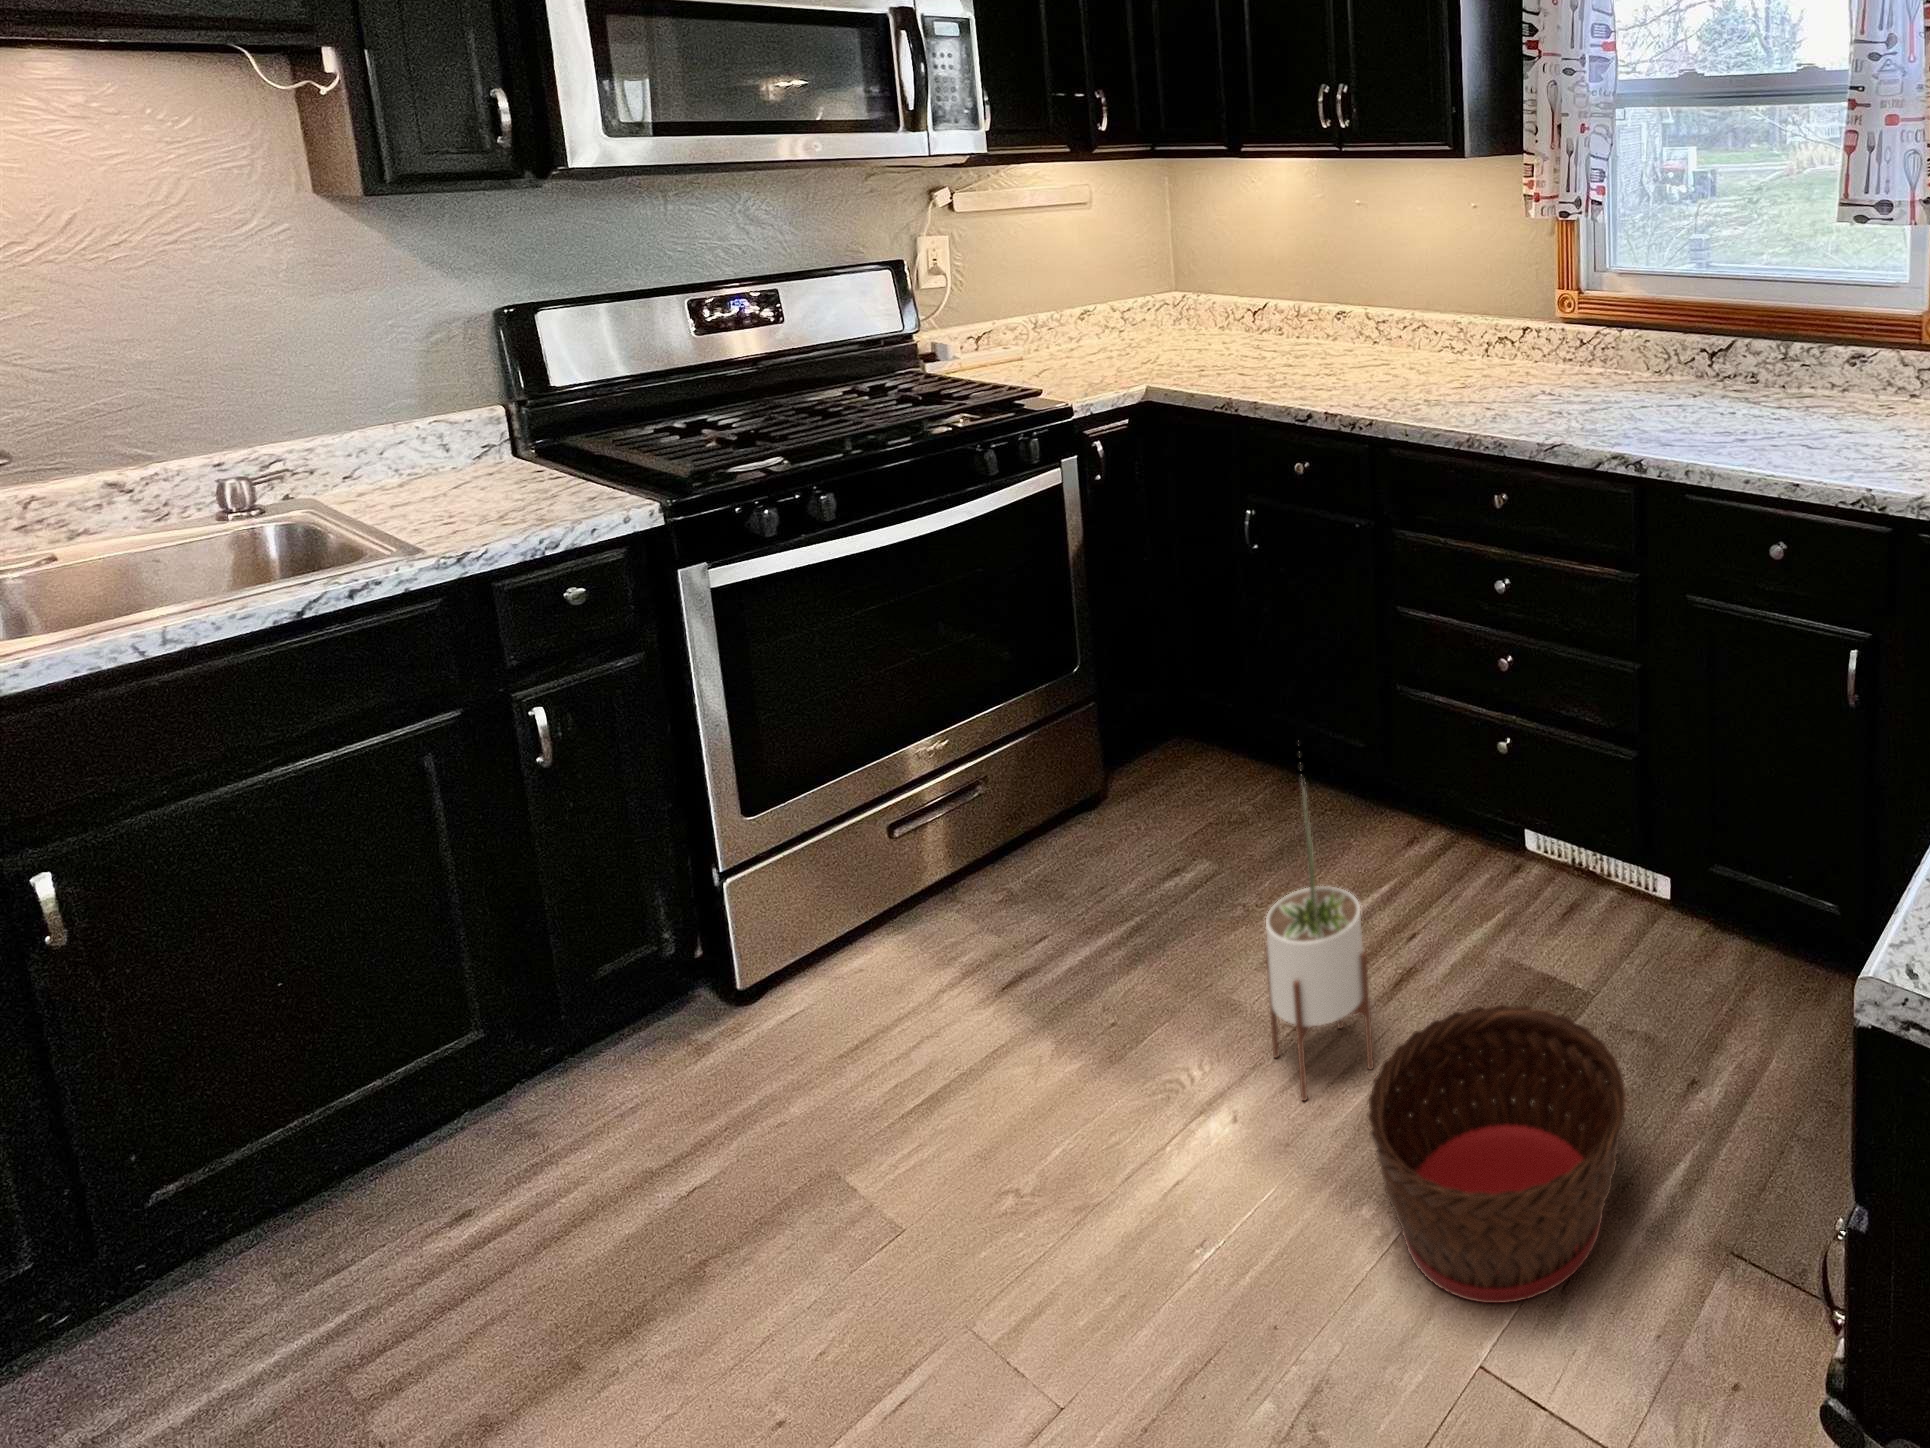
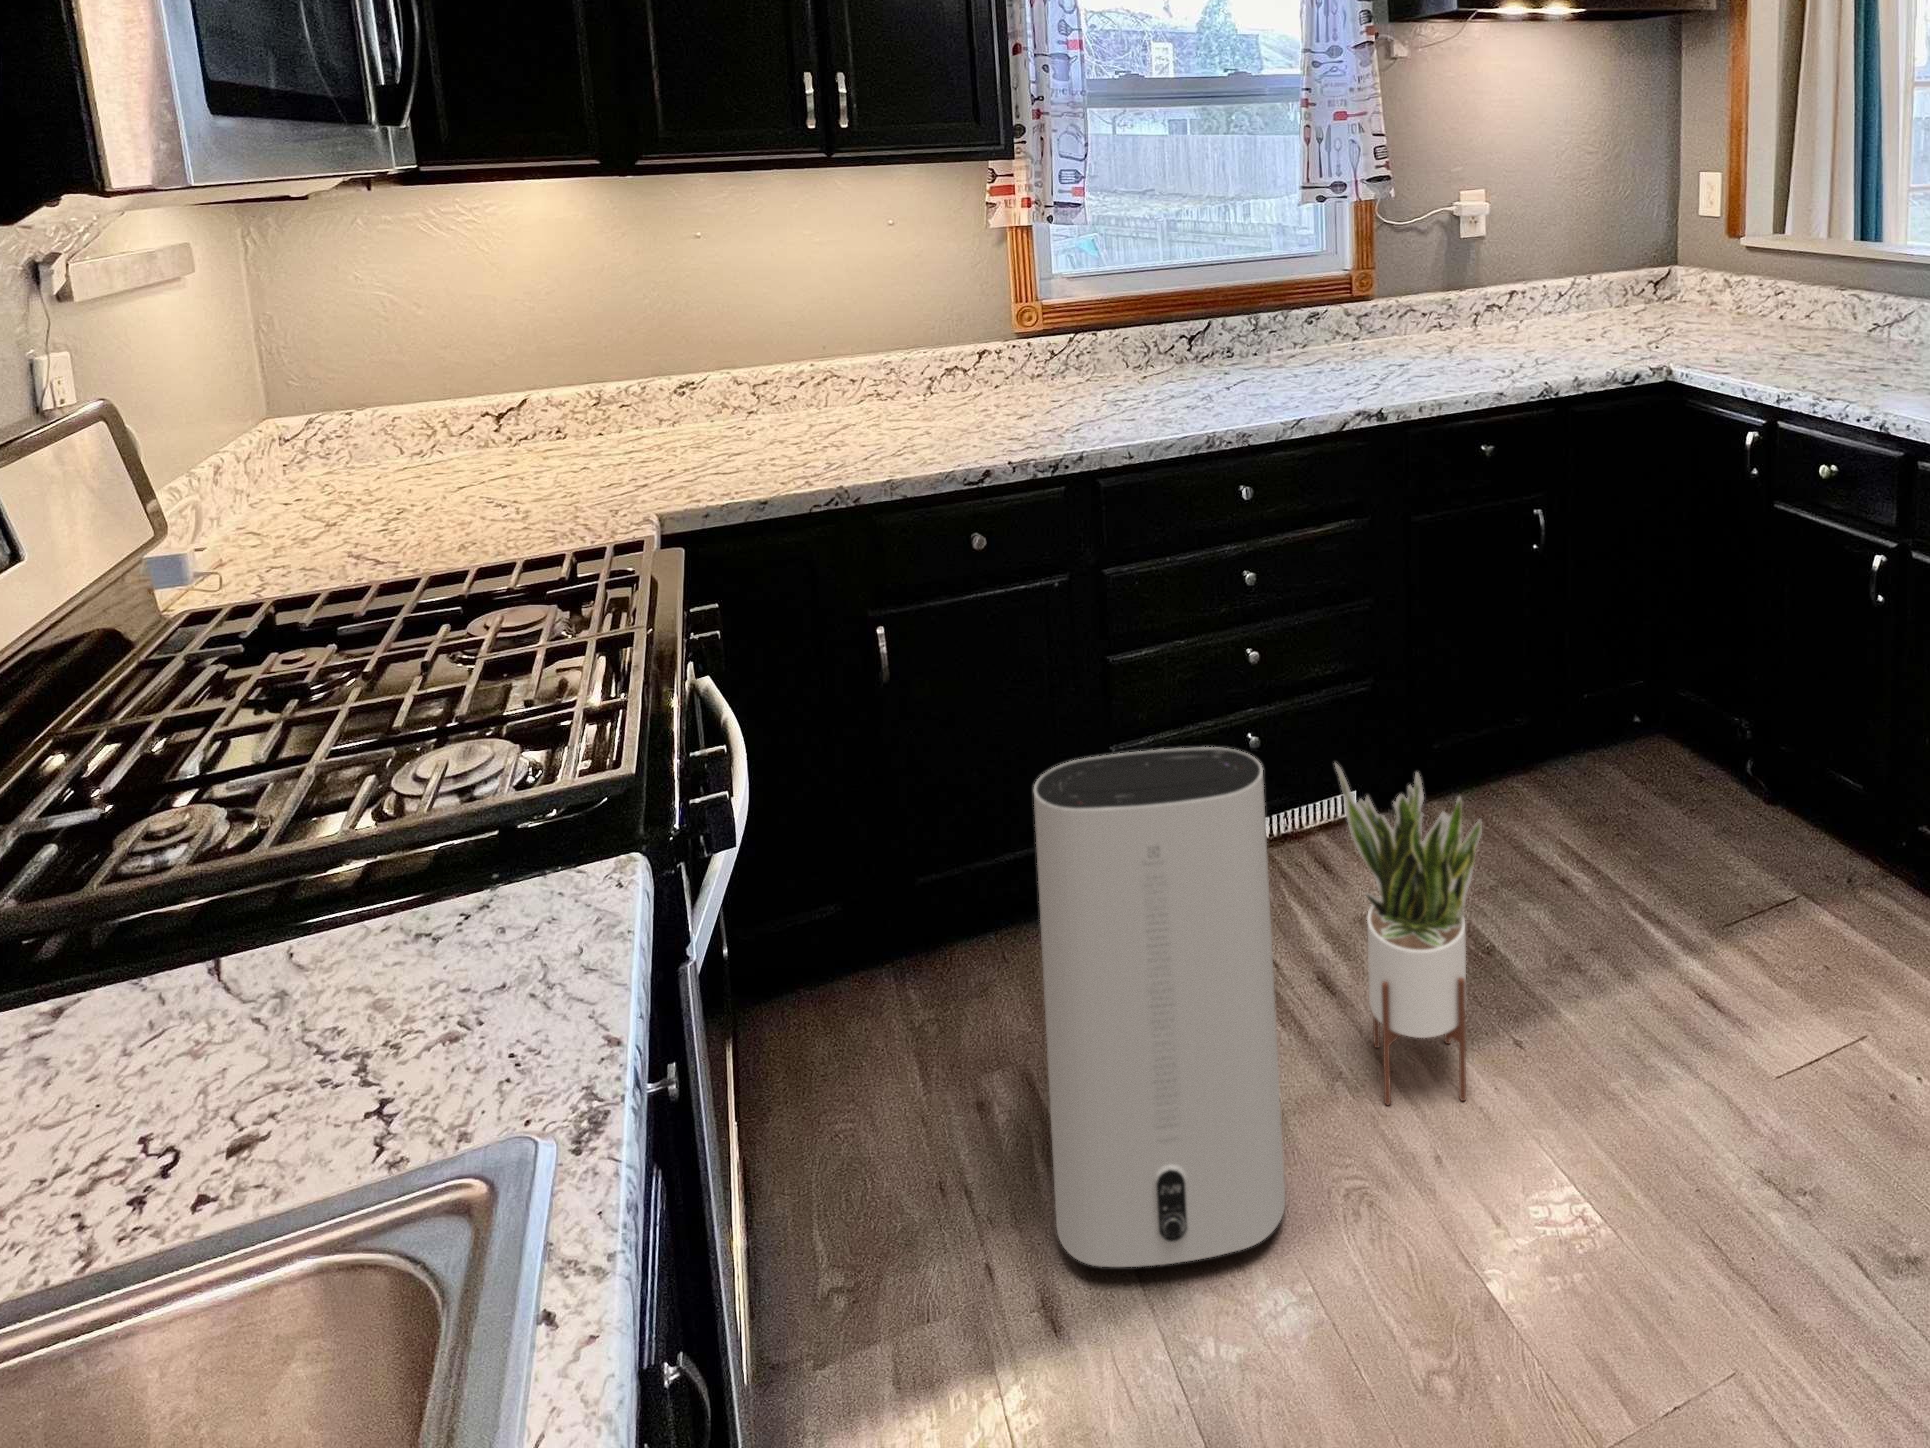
air purifier: none [1047,629,1208,1035] -> present [1034,747,1285,1267]
basket: present [1368,1005,1626,1303] -> none [1554,848,1787,1083]

